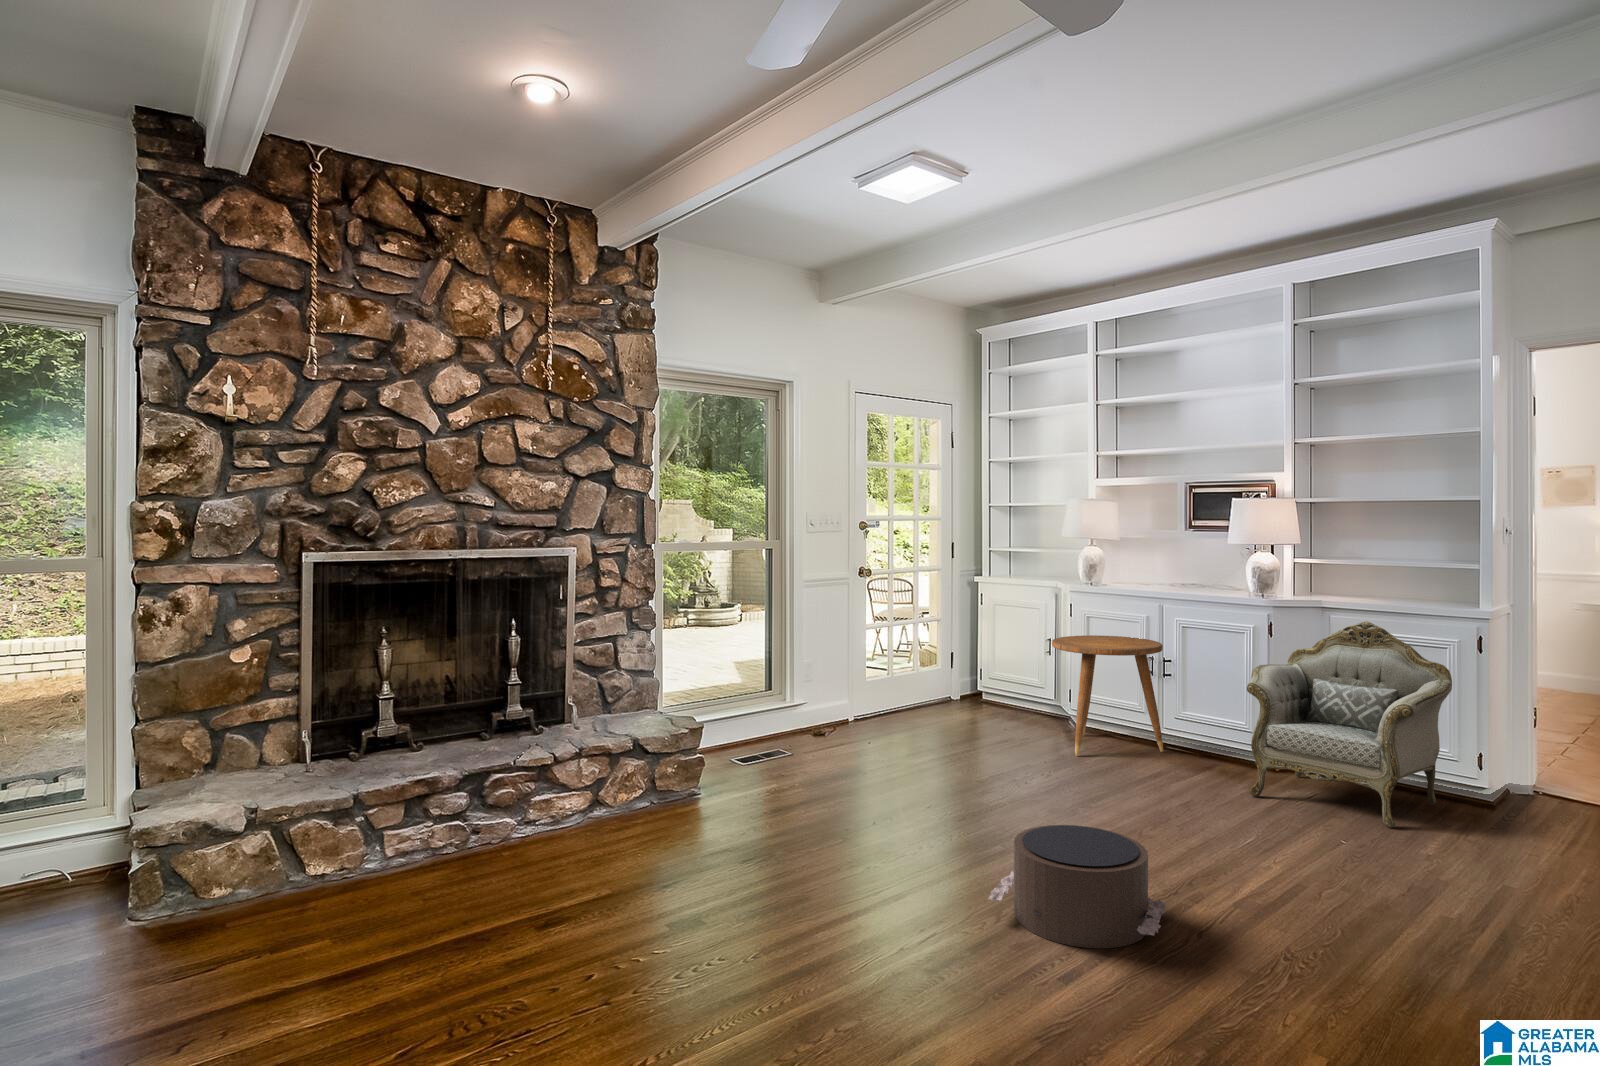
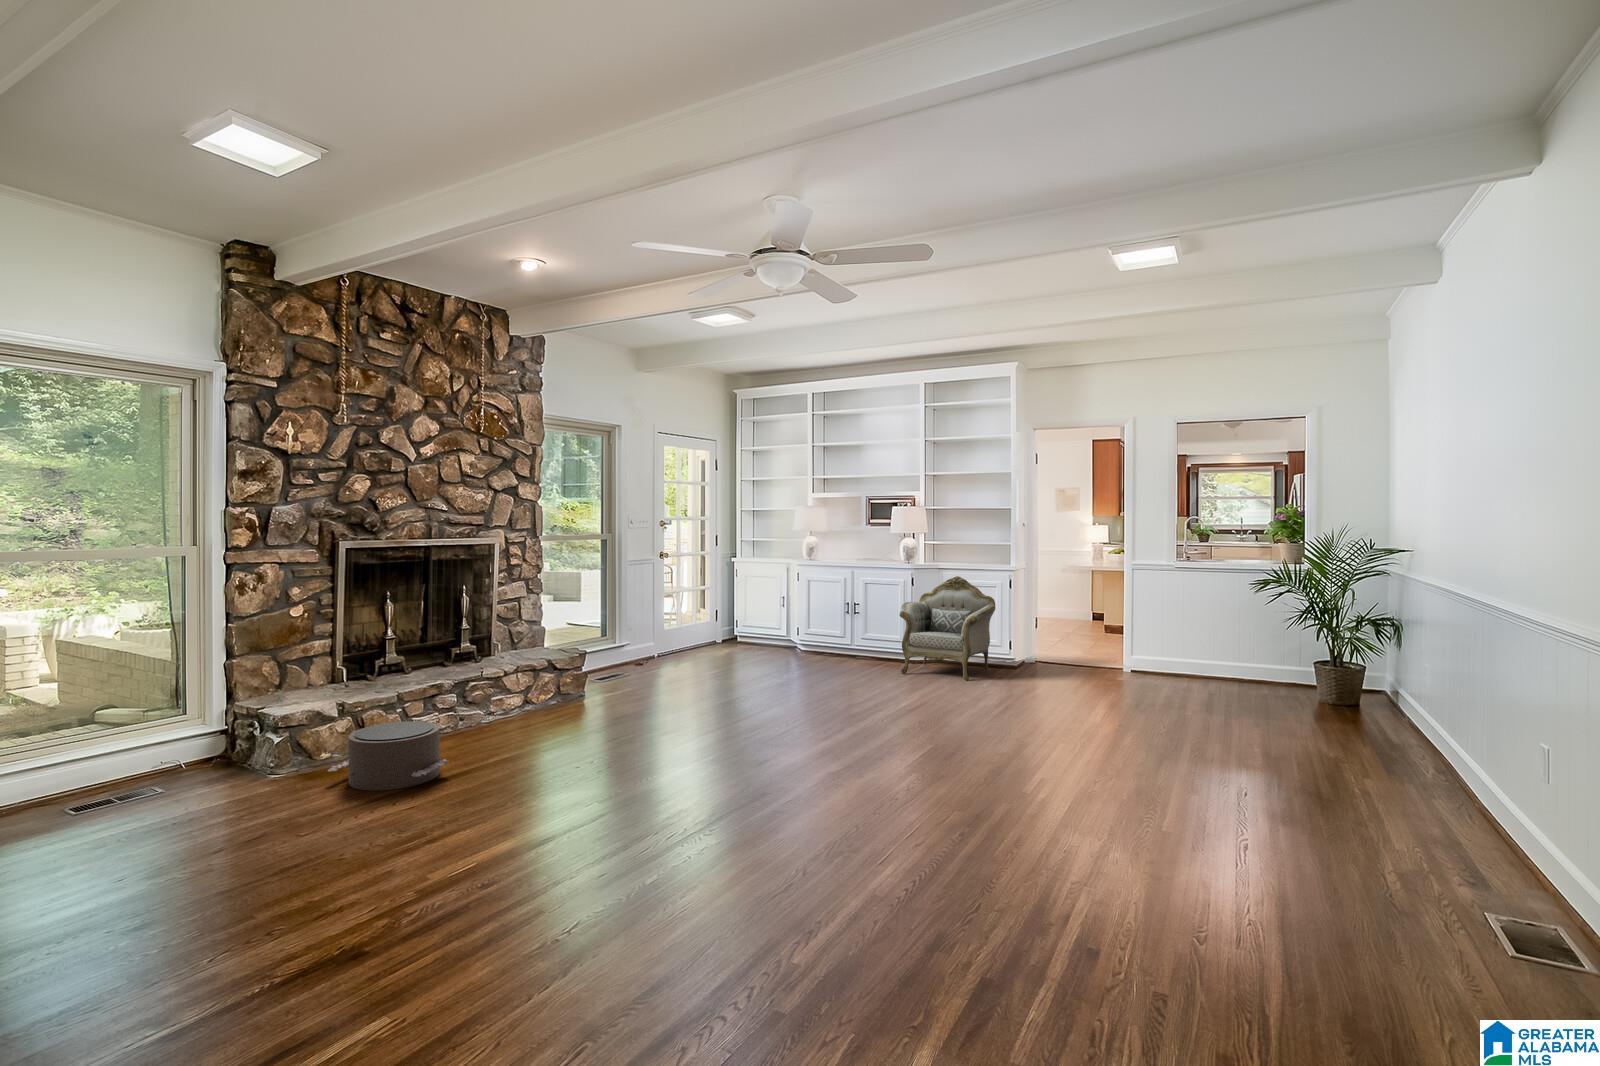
side table: present [1052,635,1163,756] -> none [789,592,853,664]
pouf: present [988,825,1165,948] -> present [328,721,447,791]

